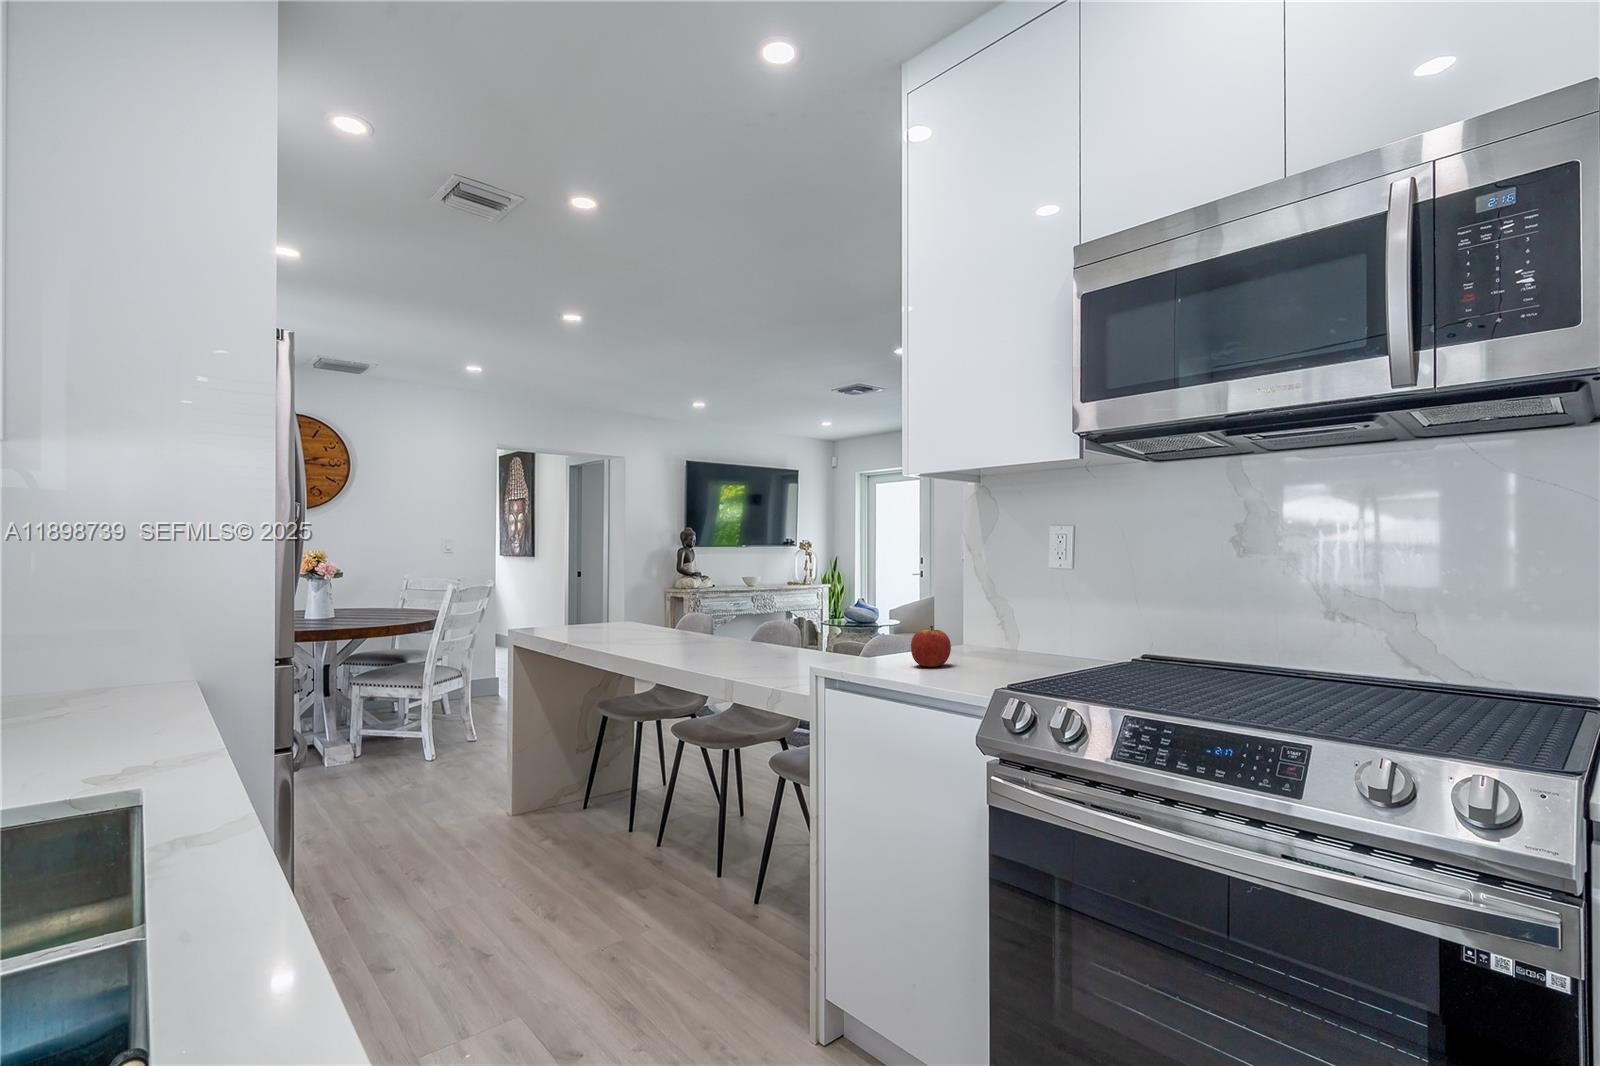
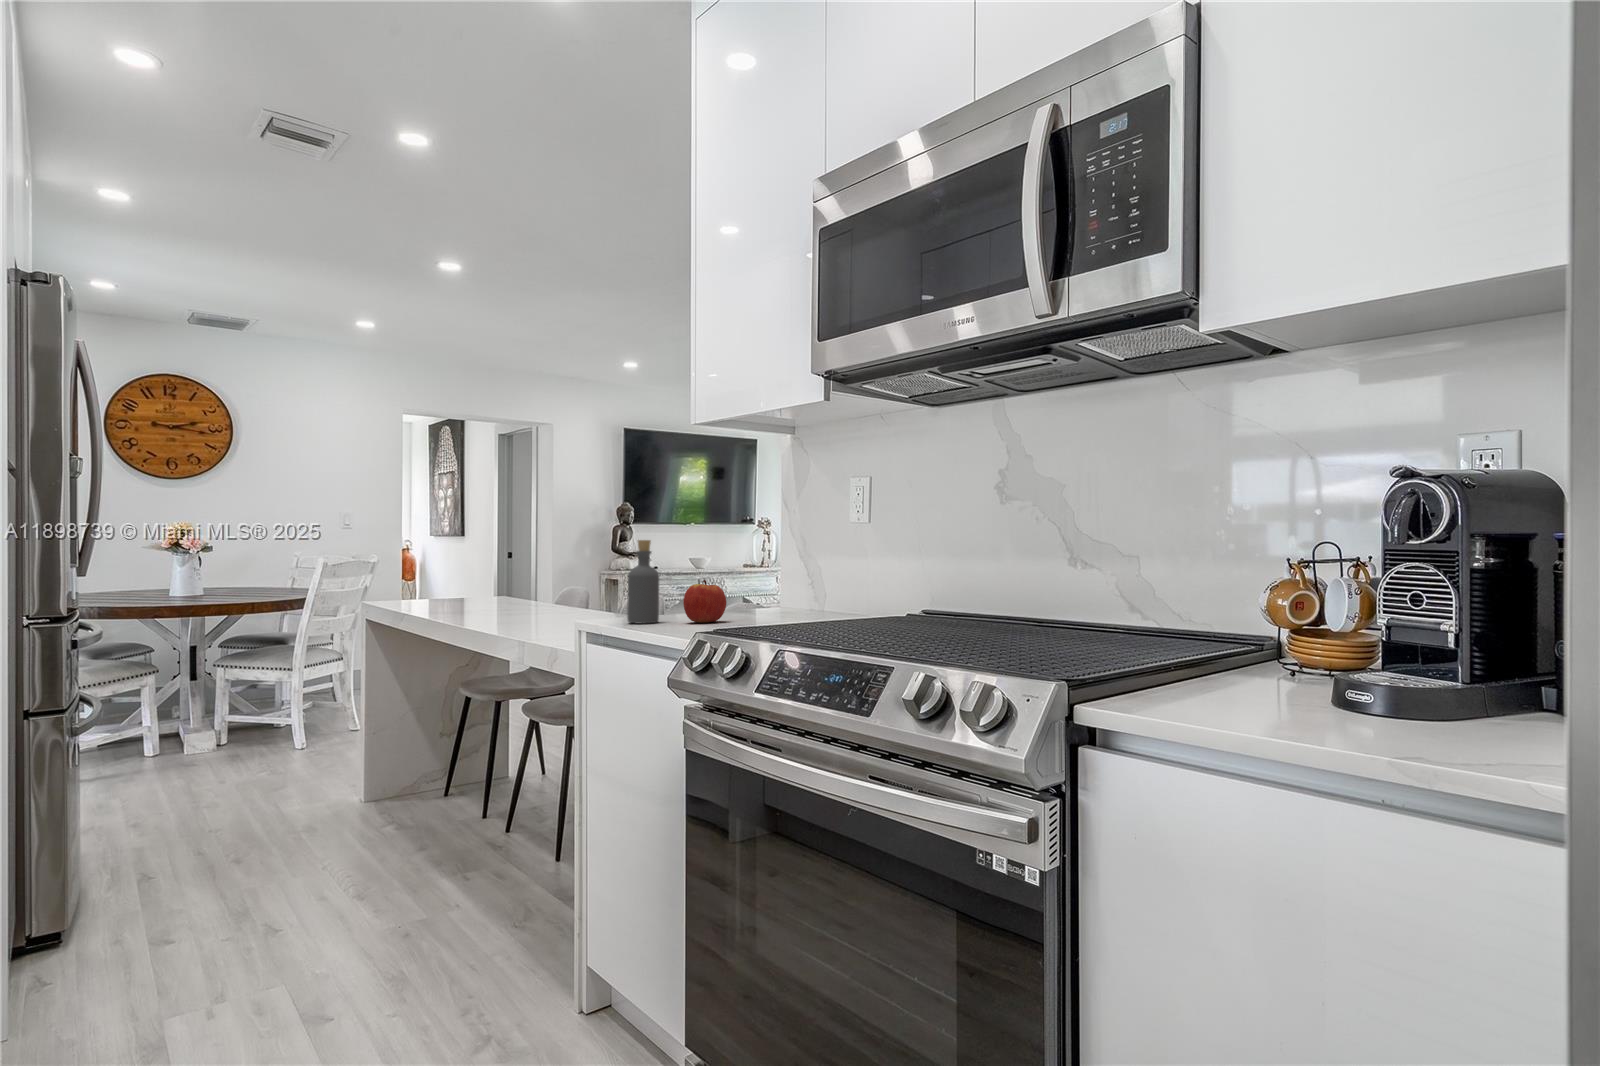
bottle: none [852,587,881,667] -> present [627,540,659,623]

